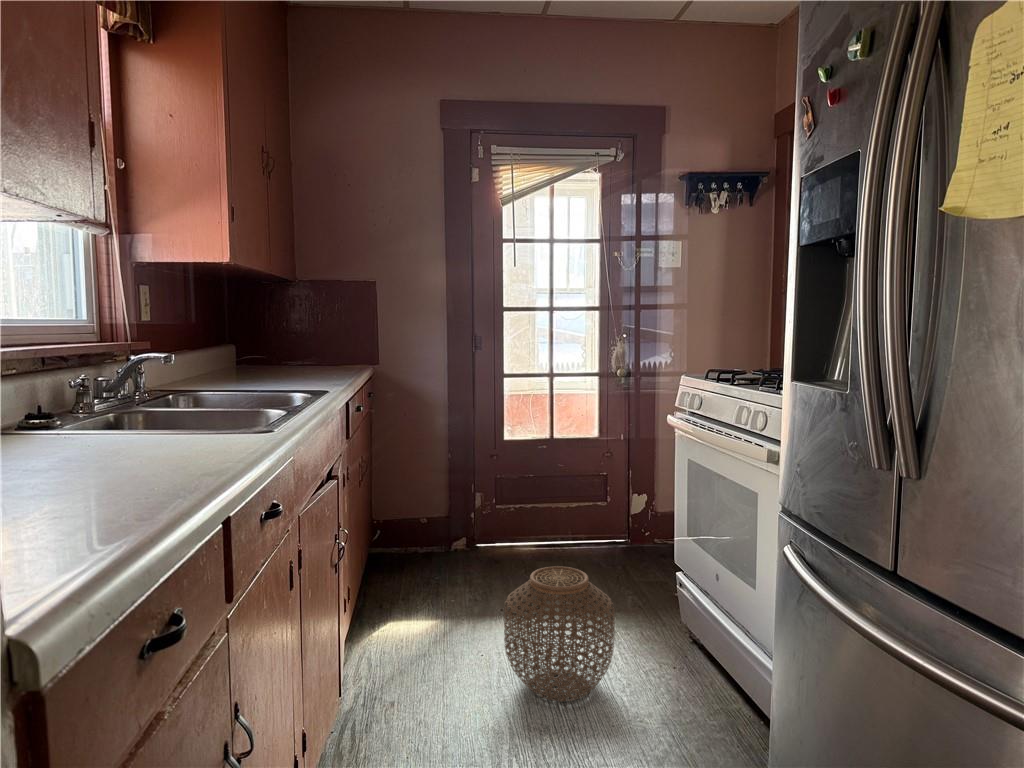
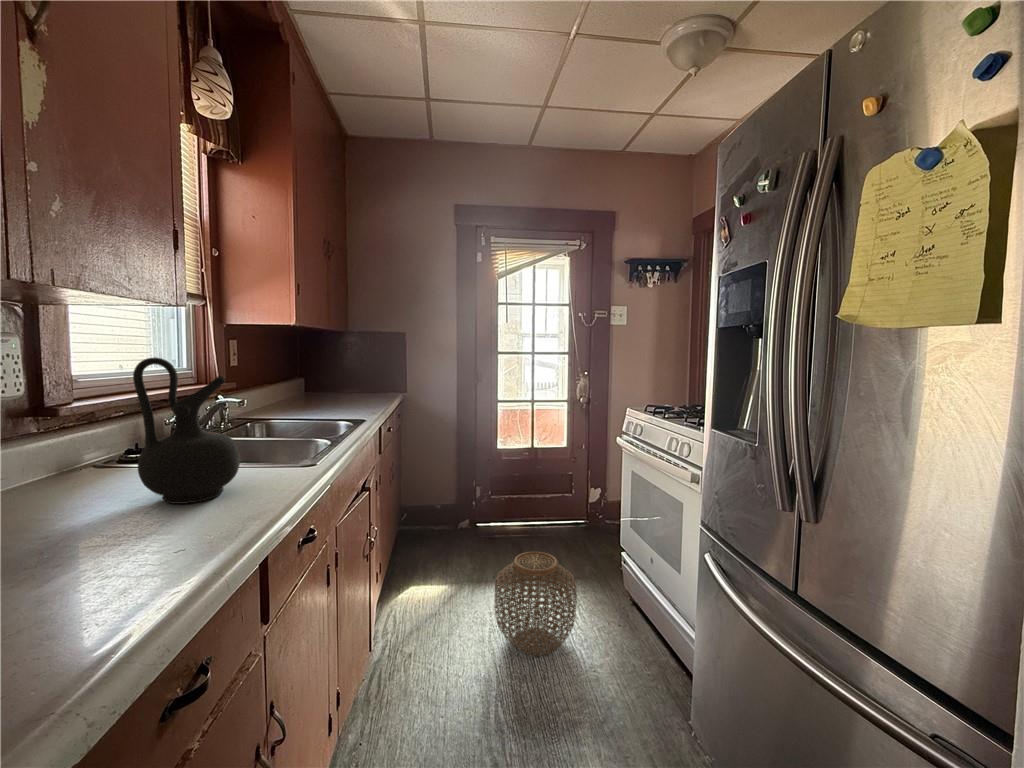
ceramic jug: none [55,277,184,461] -> present [133,358,240,504]

